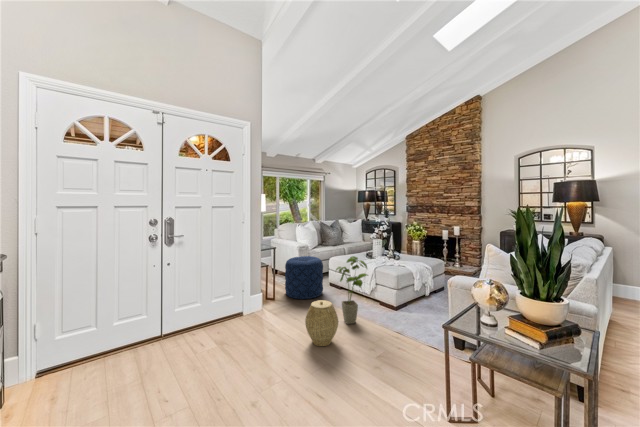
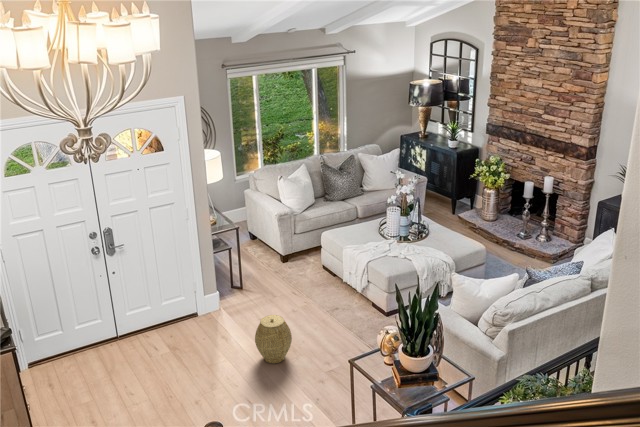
pouf: present [285,256,323,299] -> none [255,230,307,292]
house plant: present [336,256,368,324] -> none [301,261,345,336]

